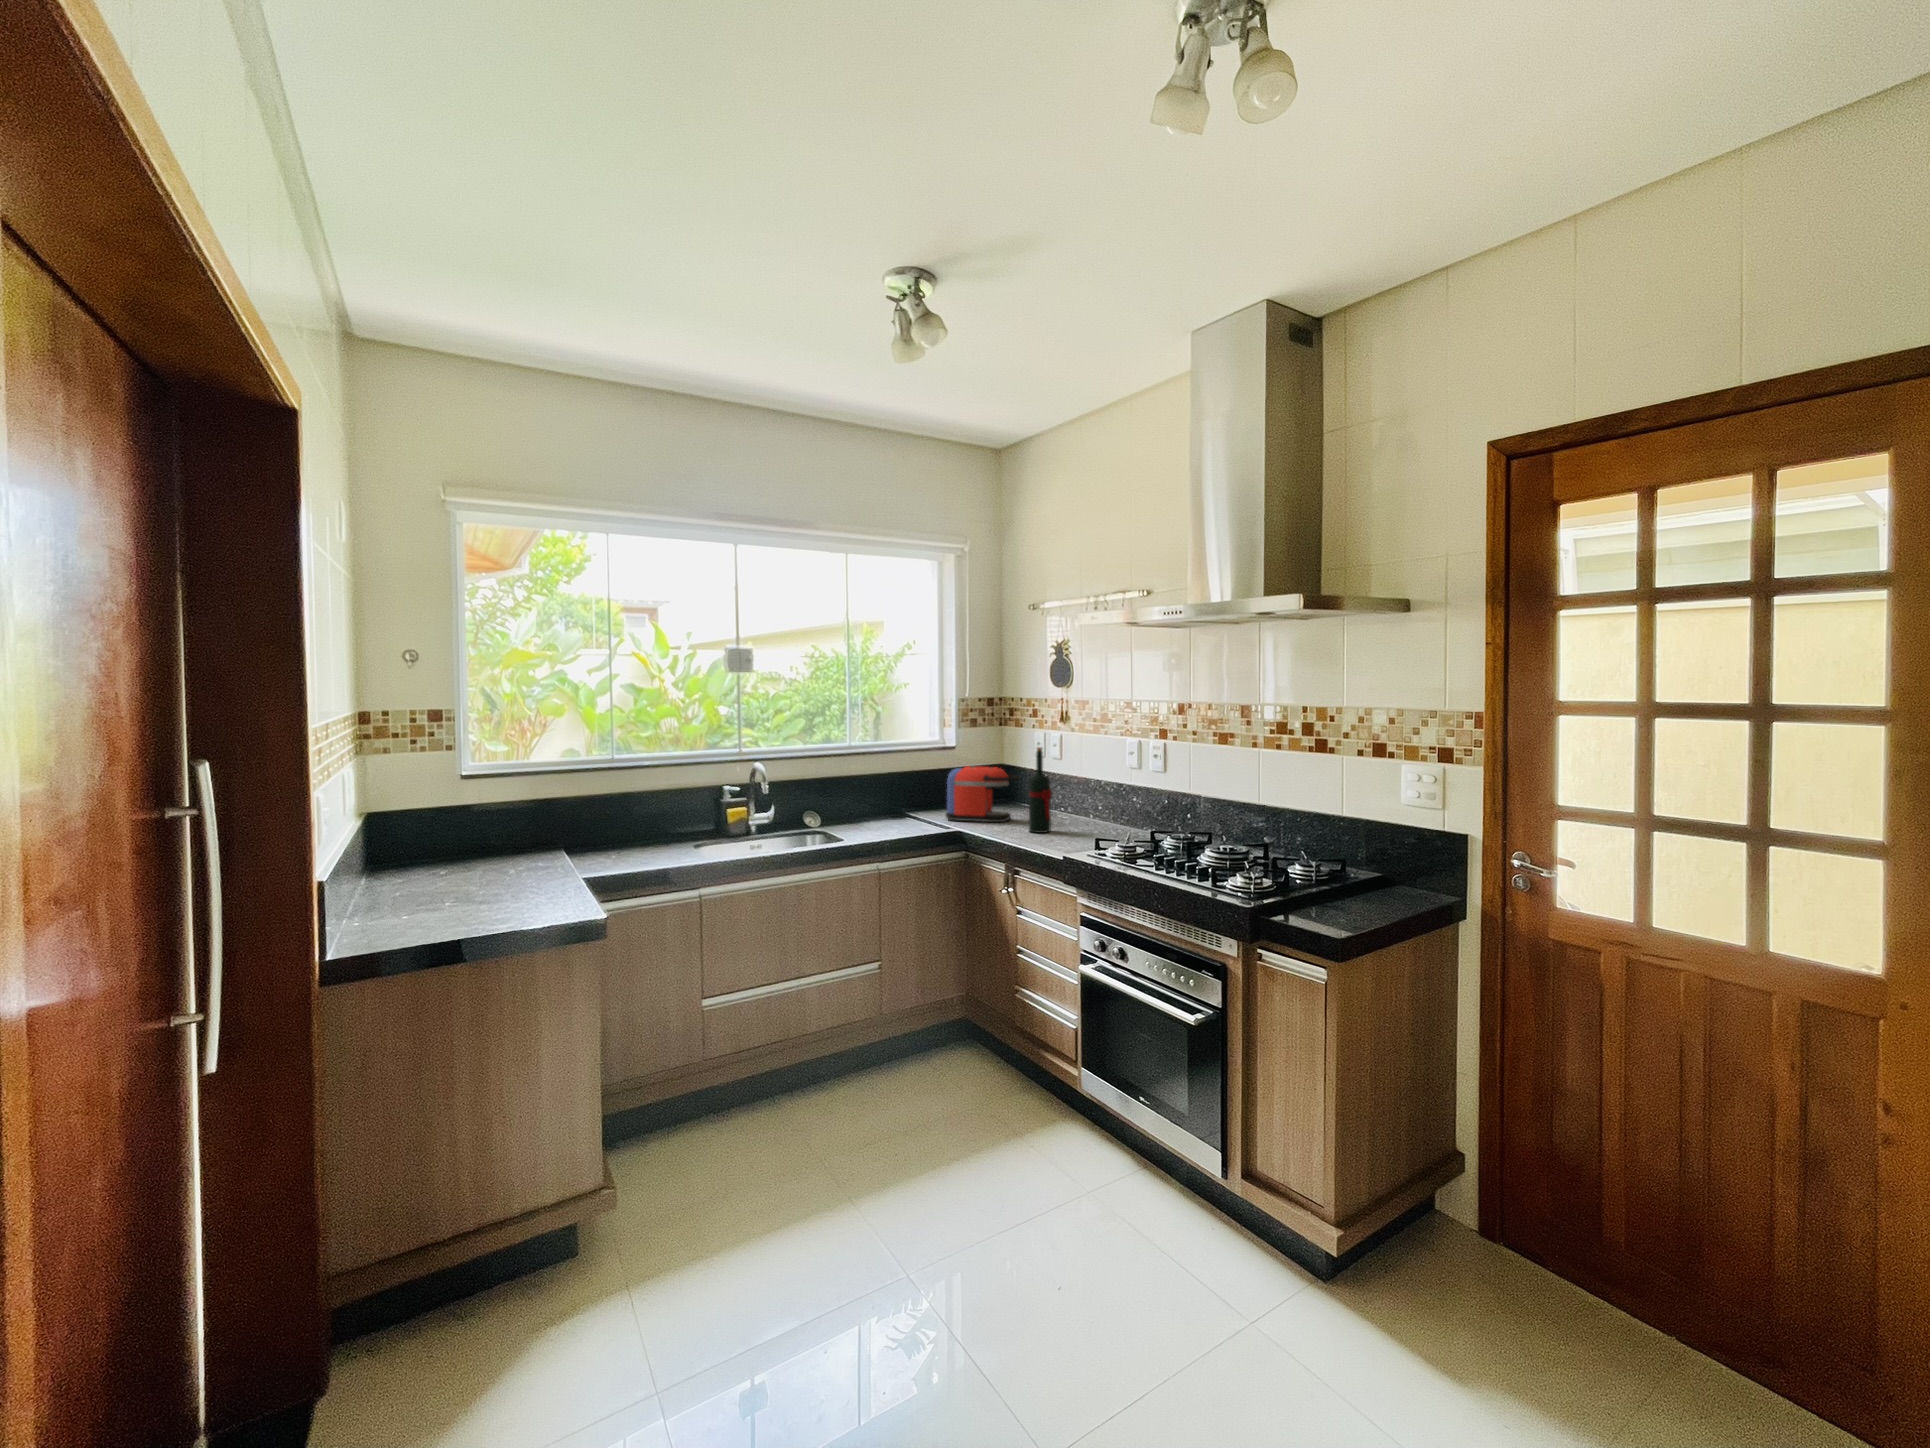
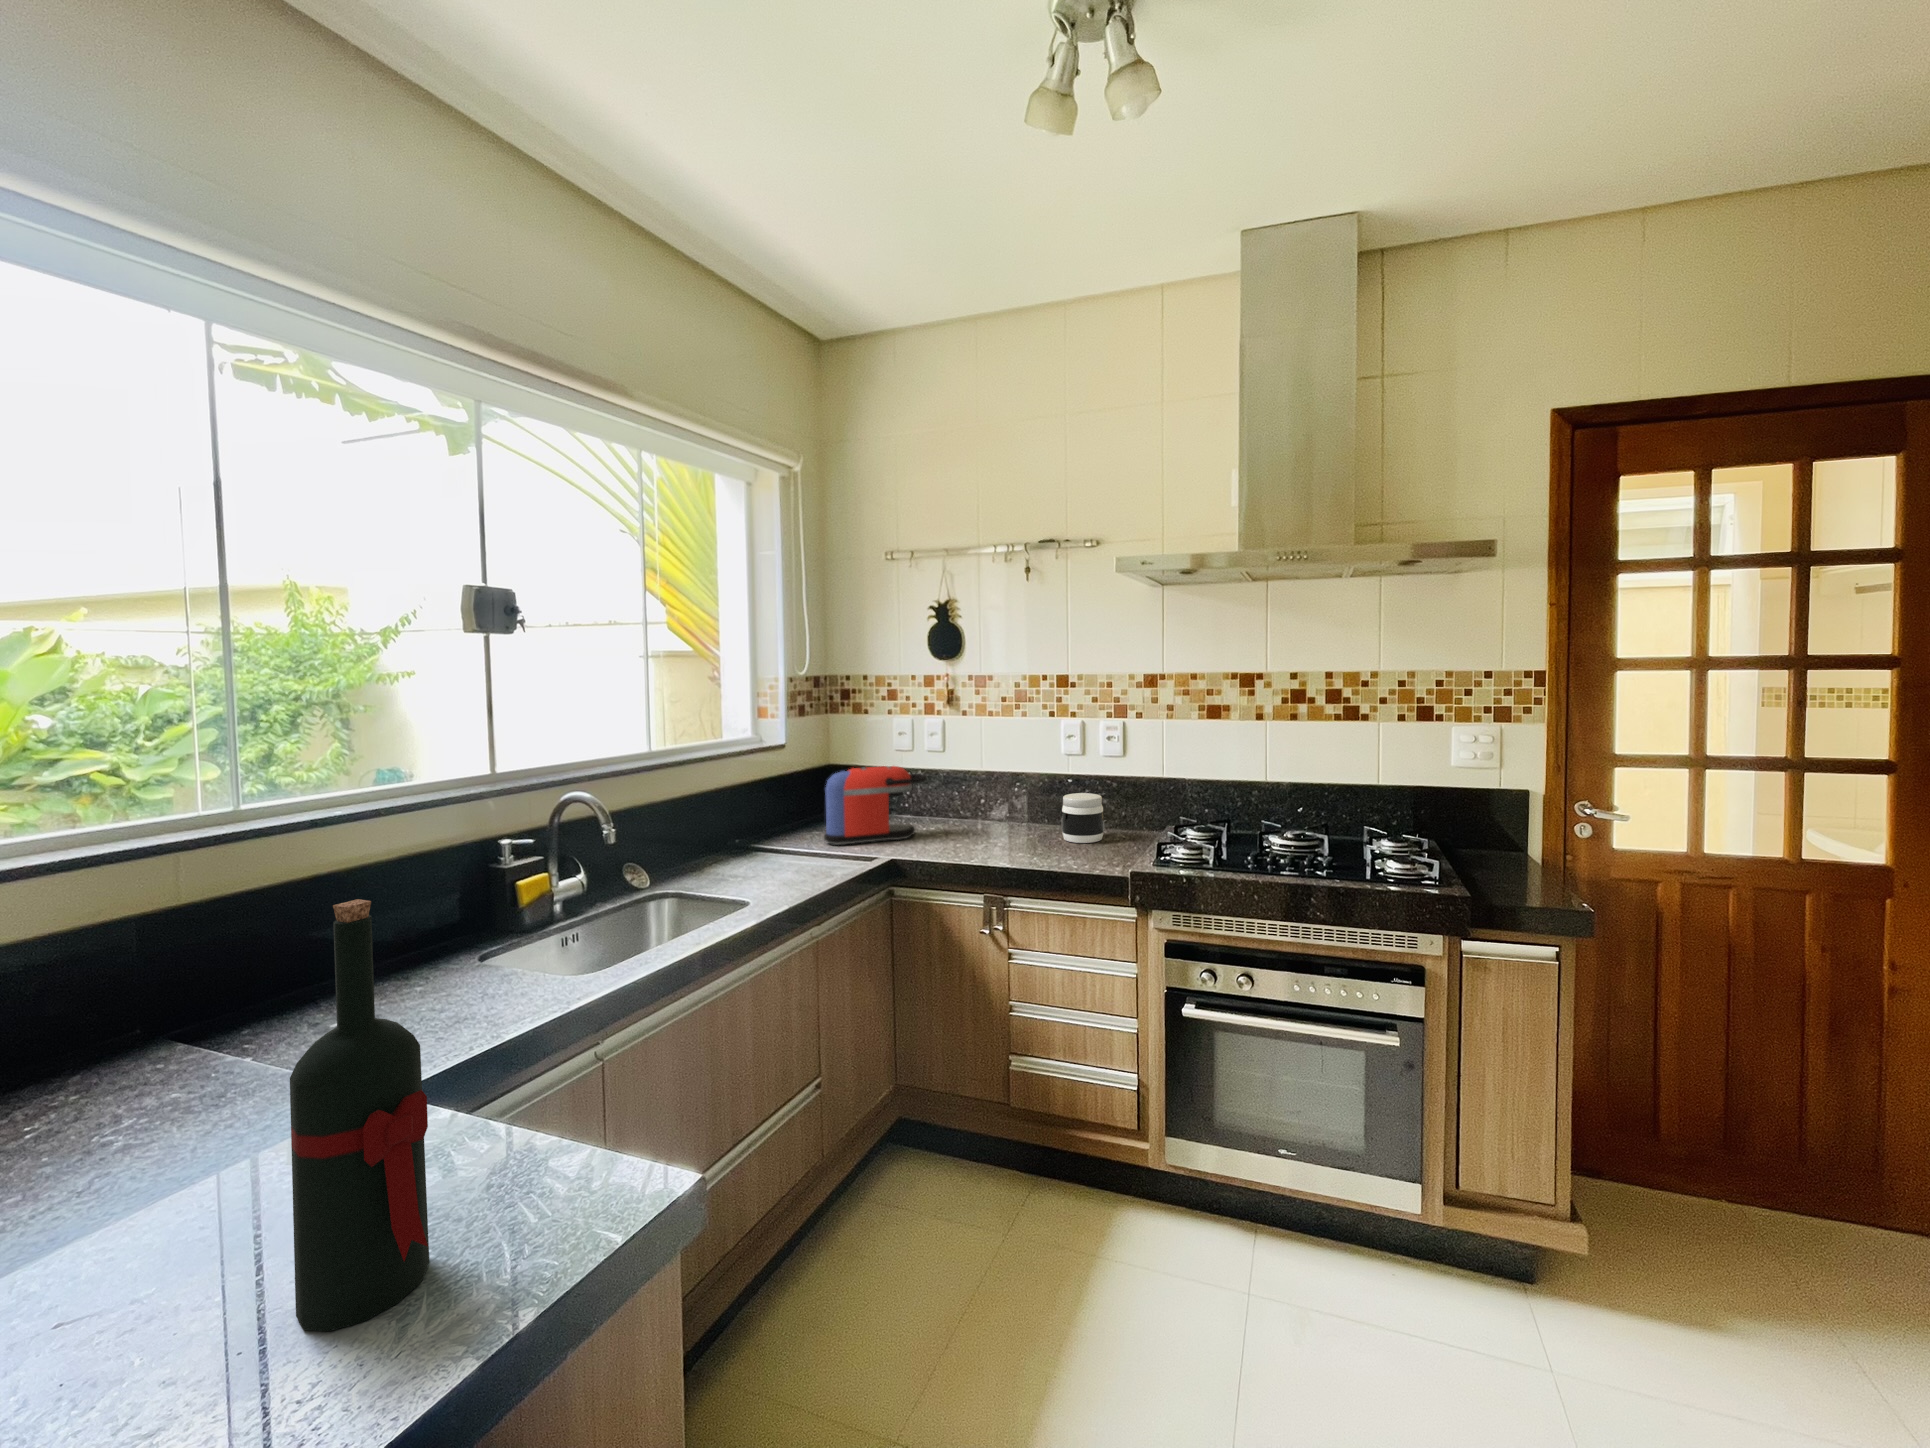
wine bottle: present [1029,747,1052,833] -> present [290,899,429,1331]
jar: none [1090,800,1124,840] -> present [1061,793,1104,843]

